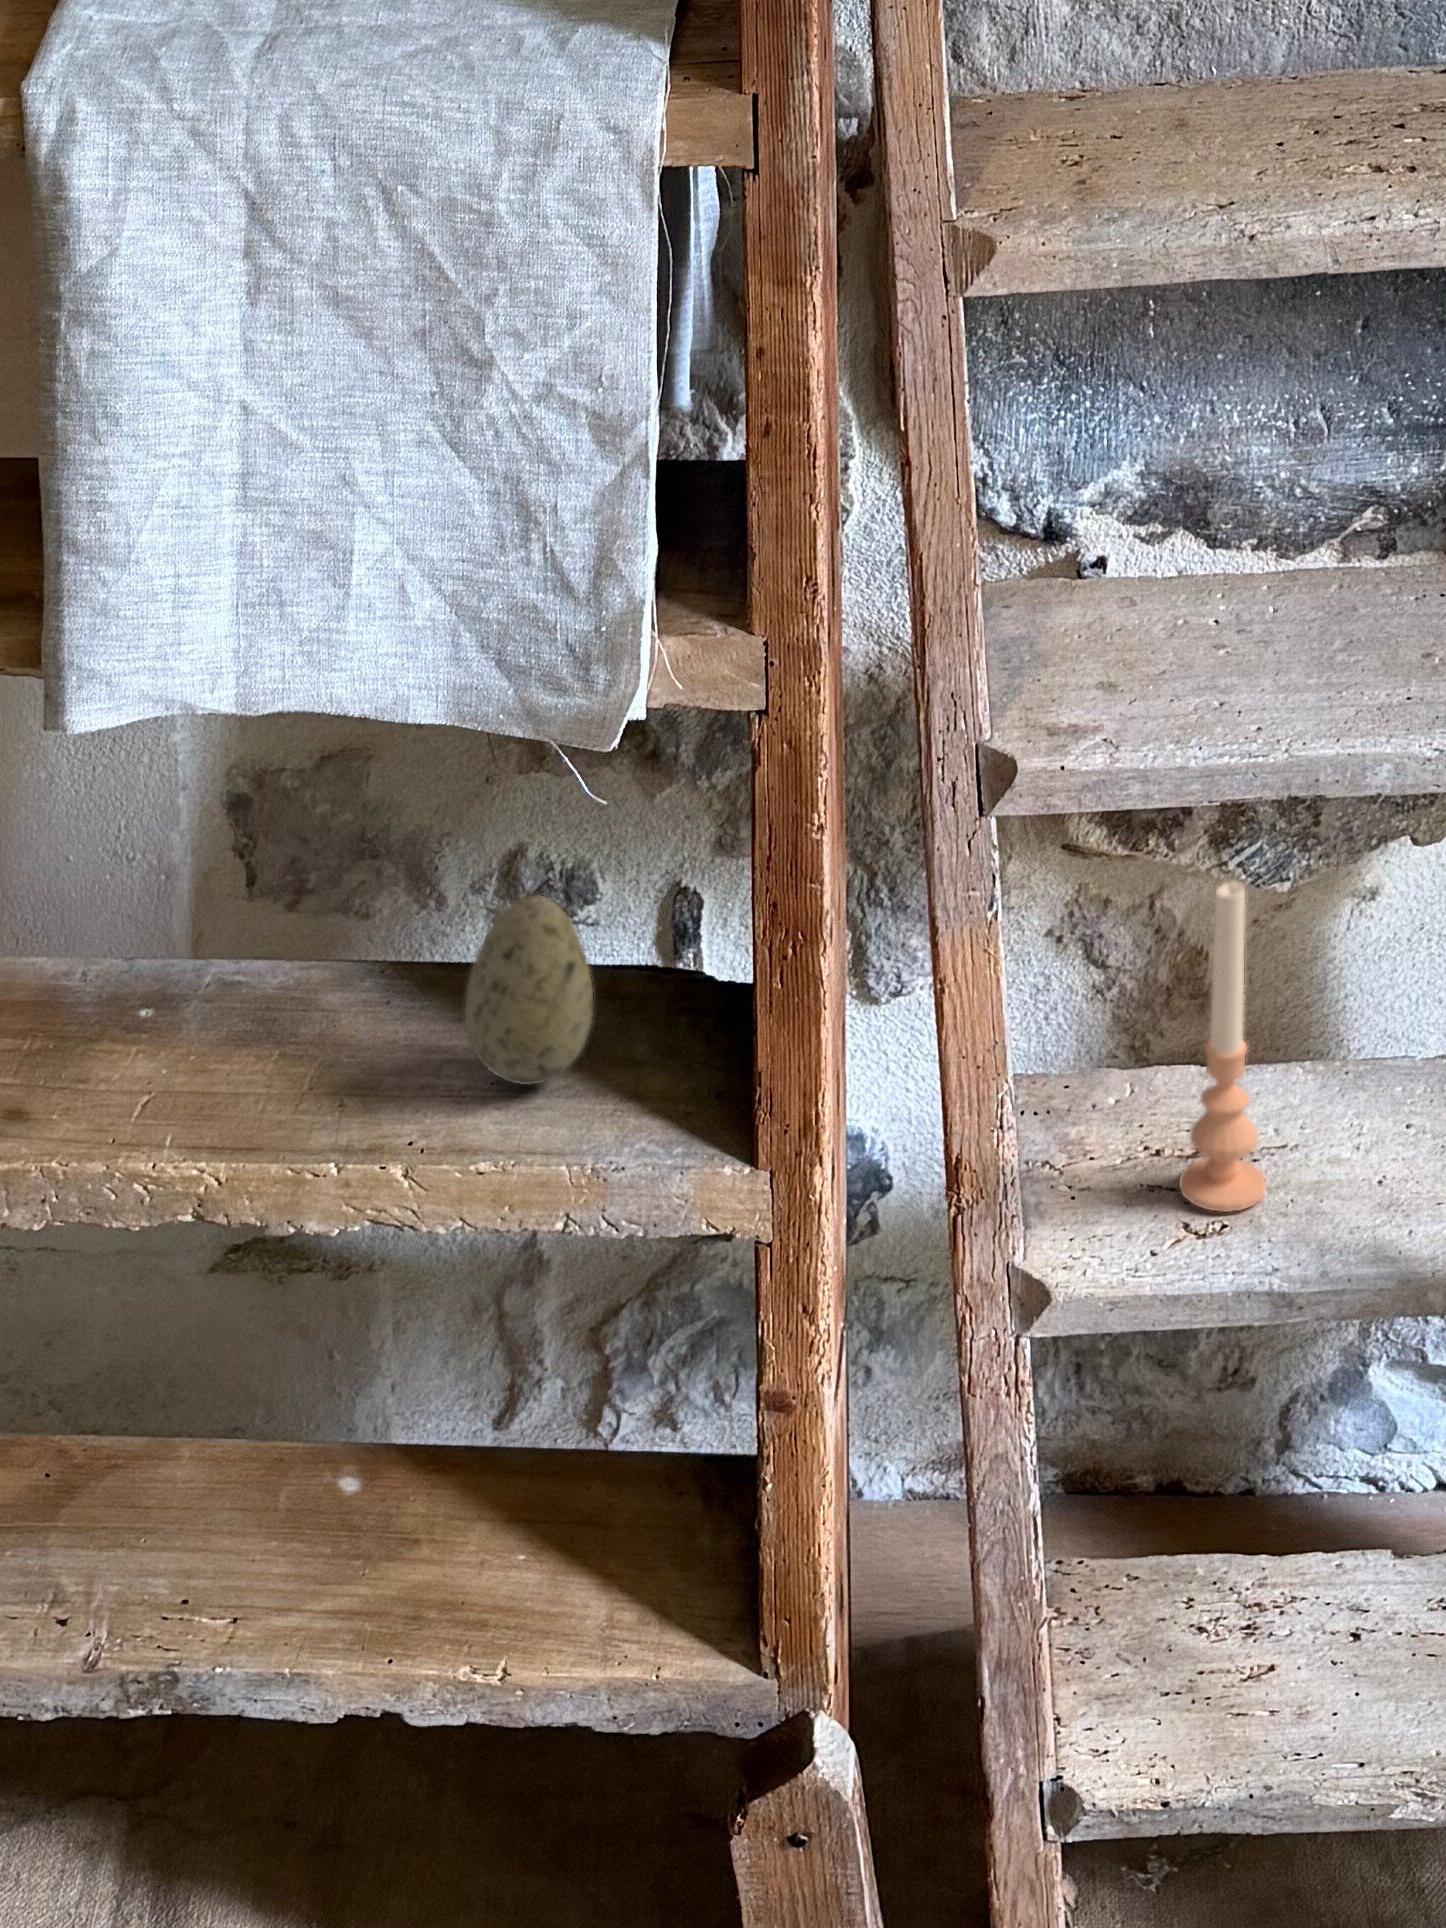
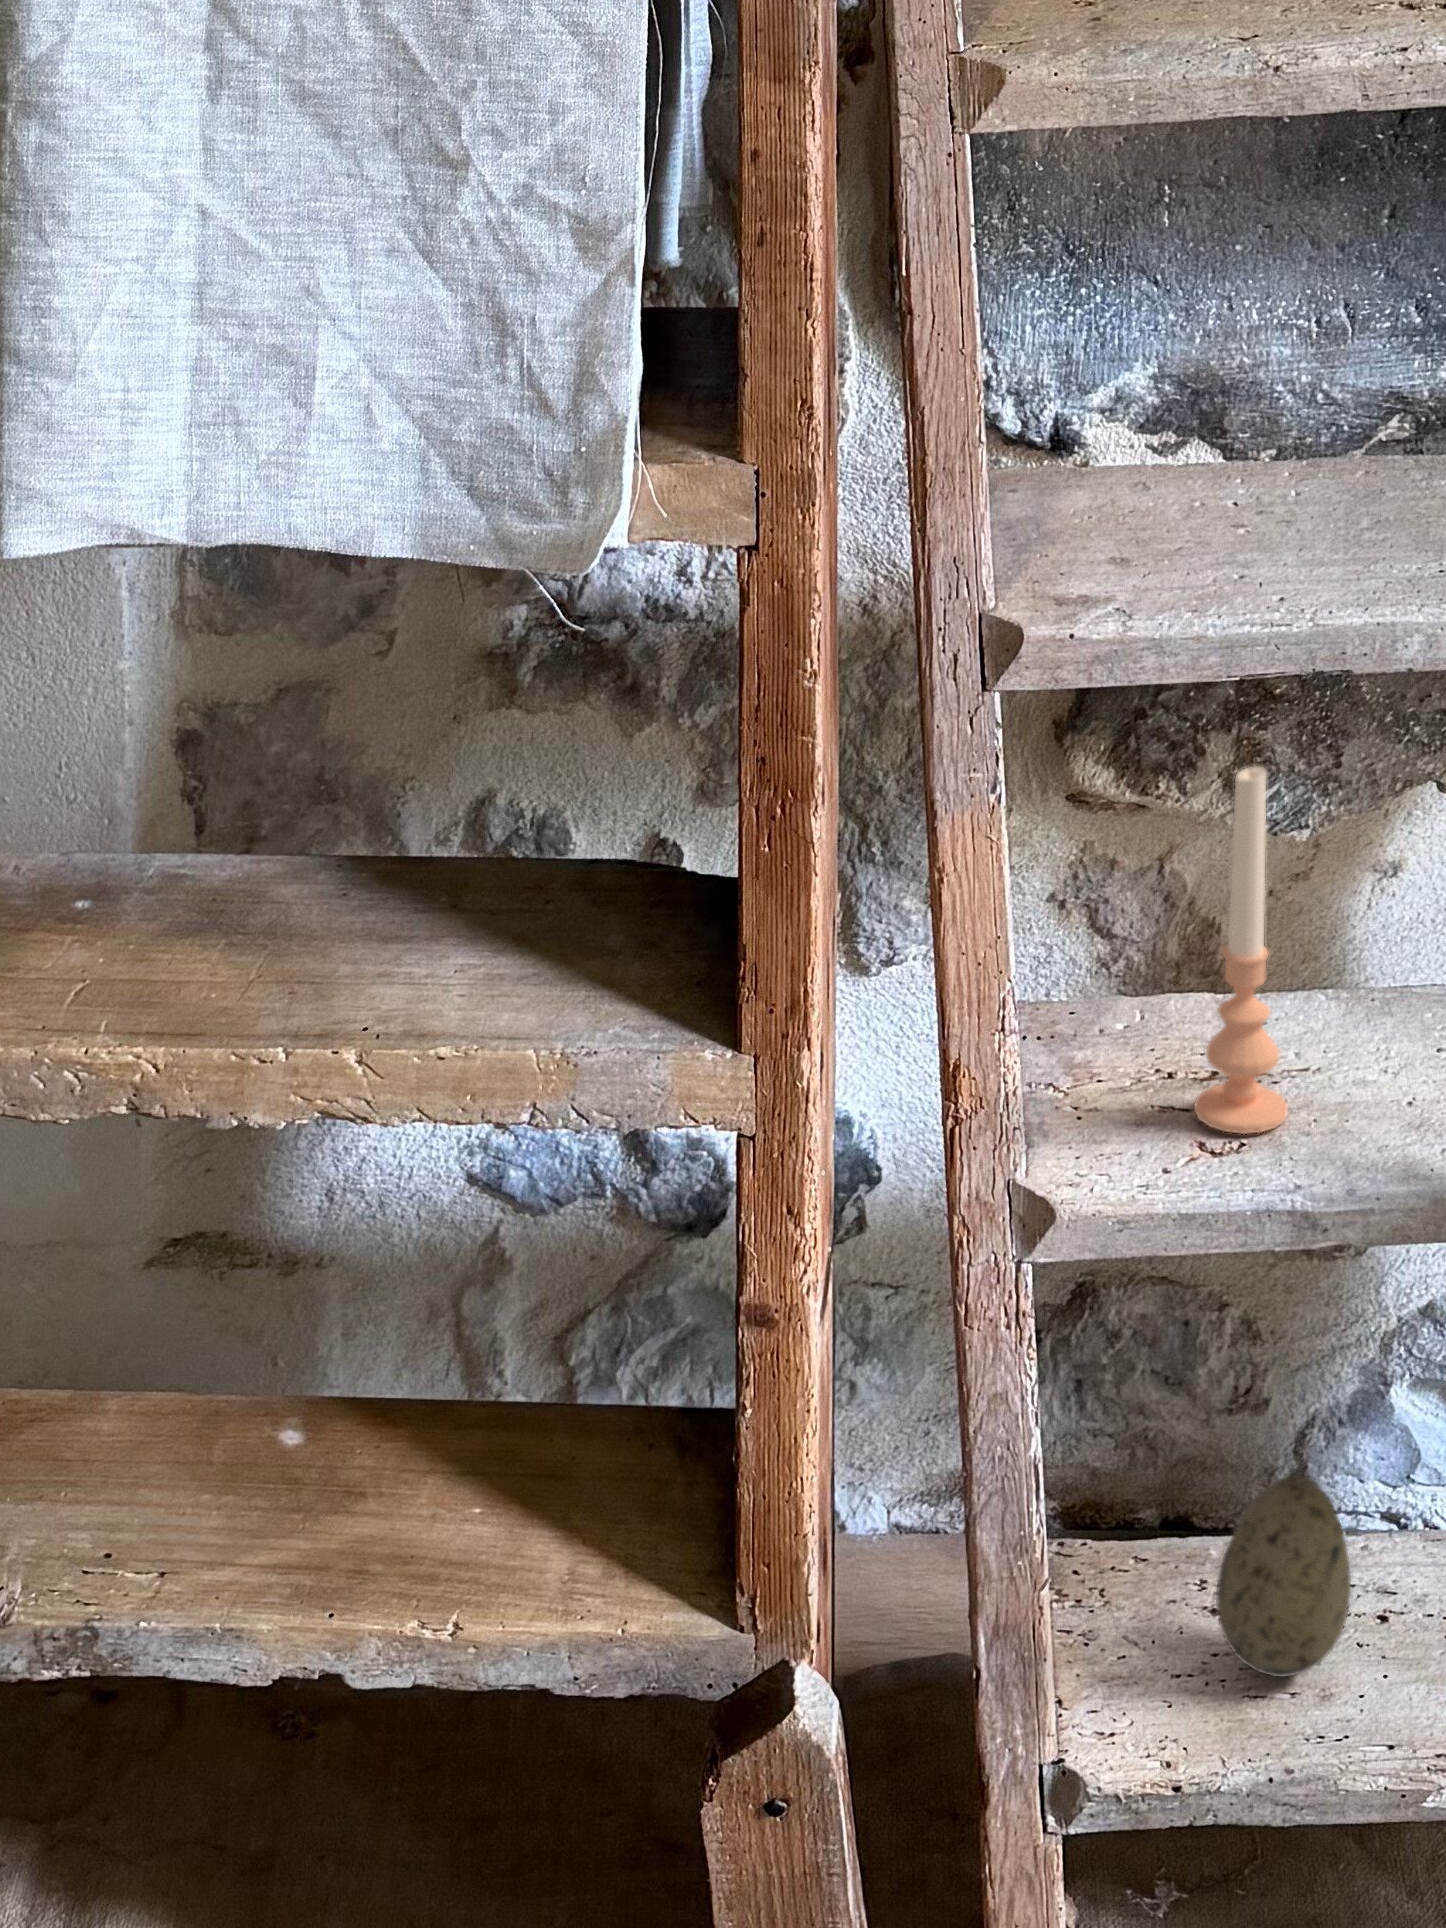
decorative egg: present [465,895,593,1085] -> present [1216,1475,1351,1677]

